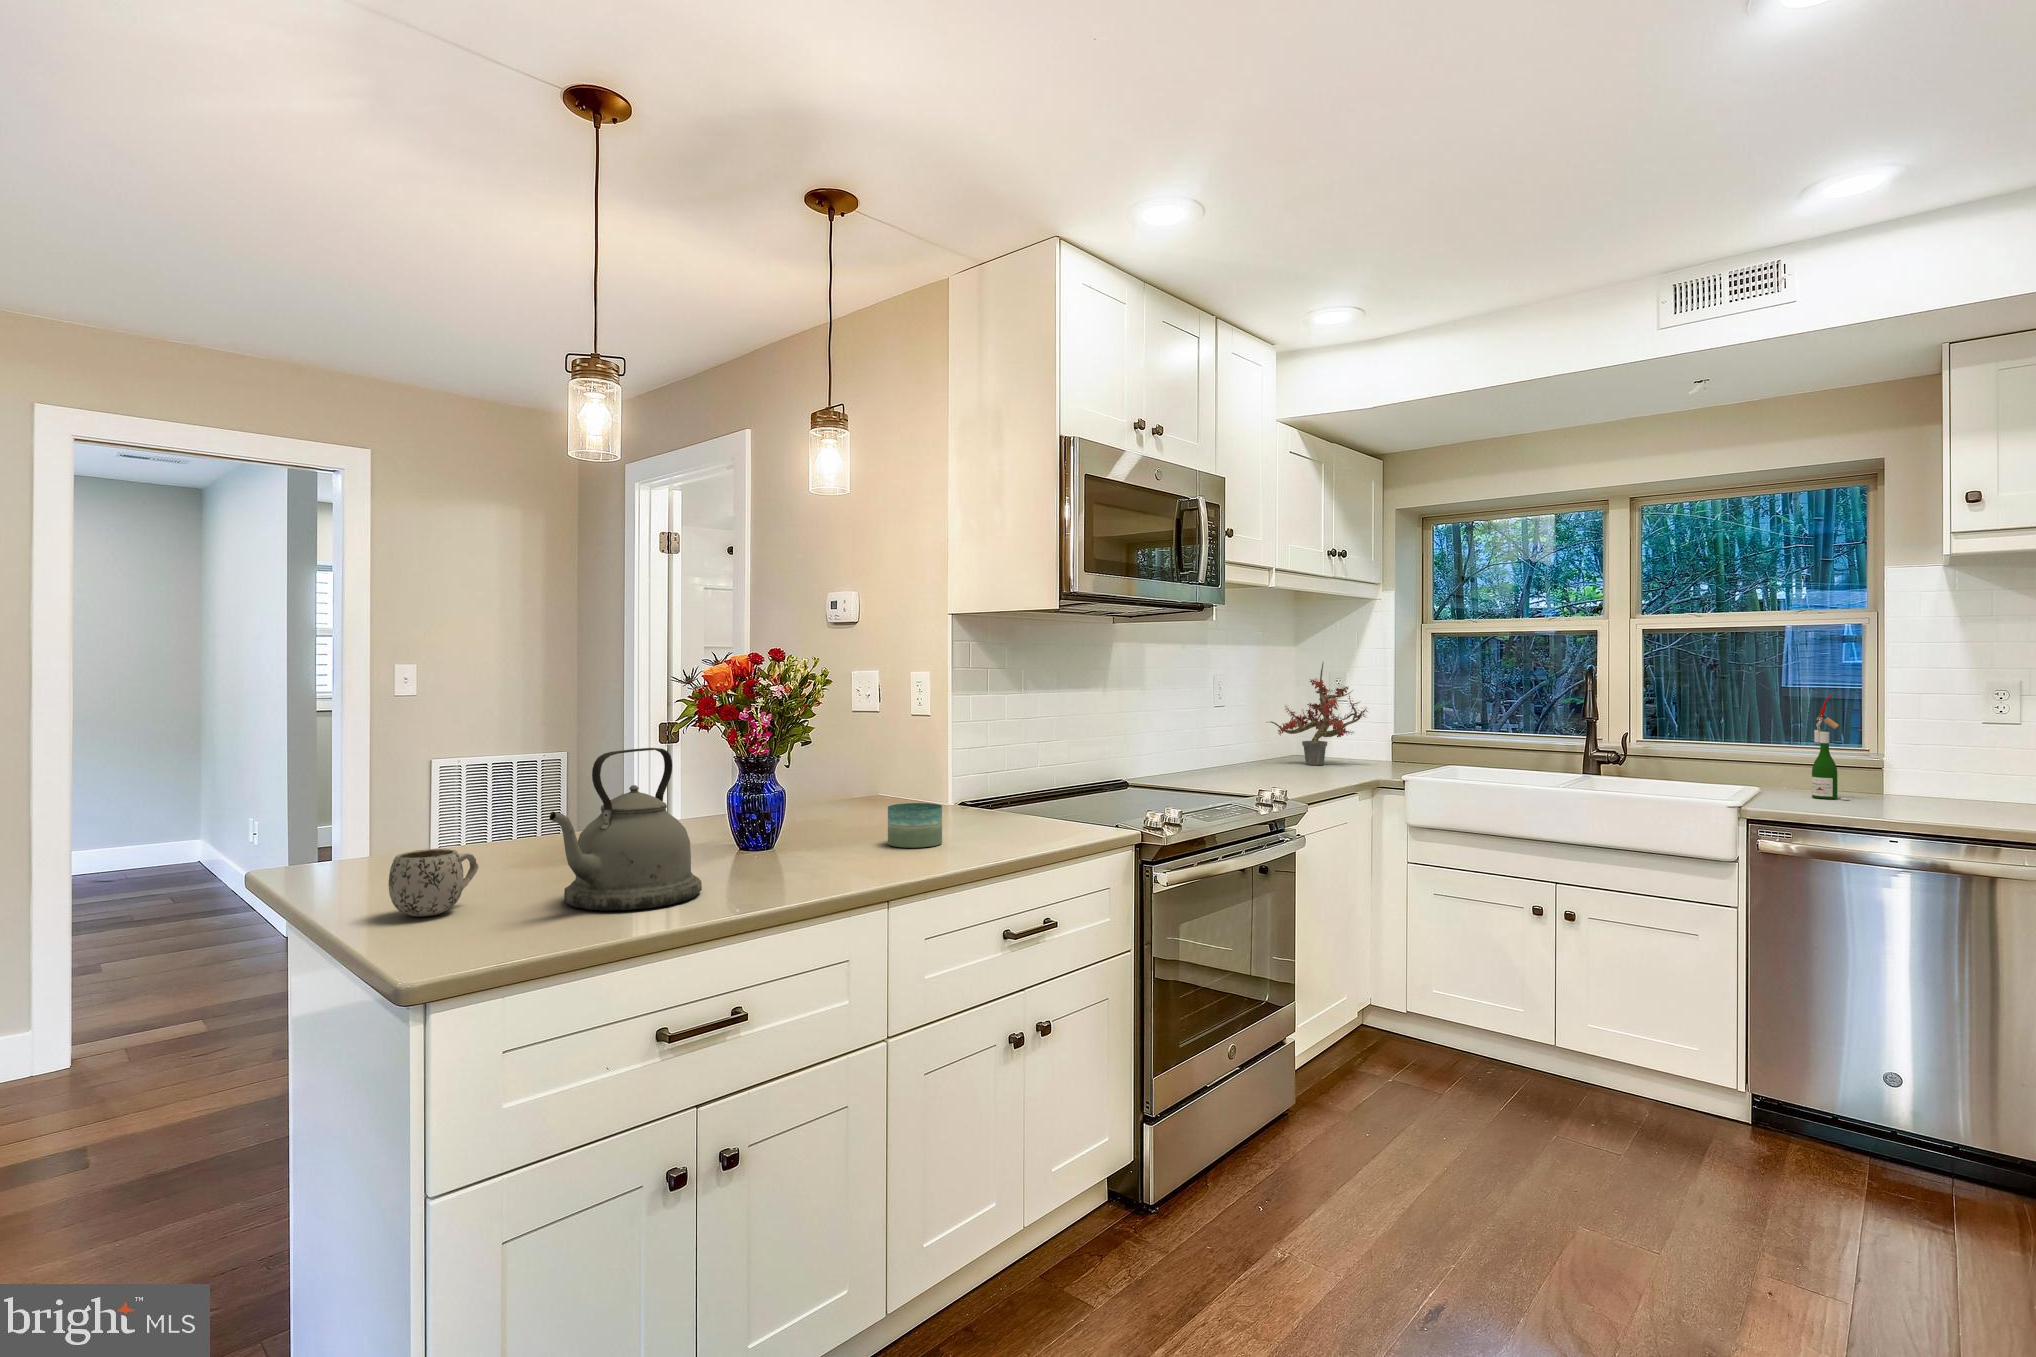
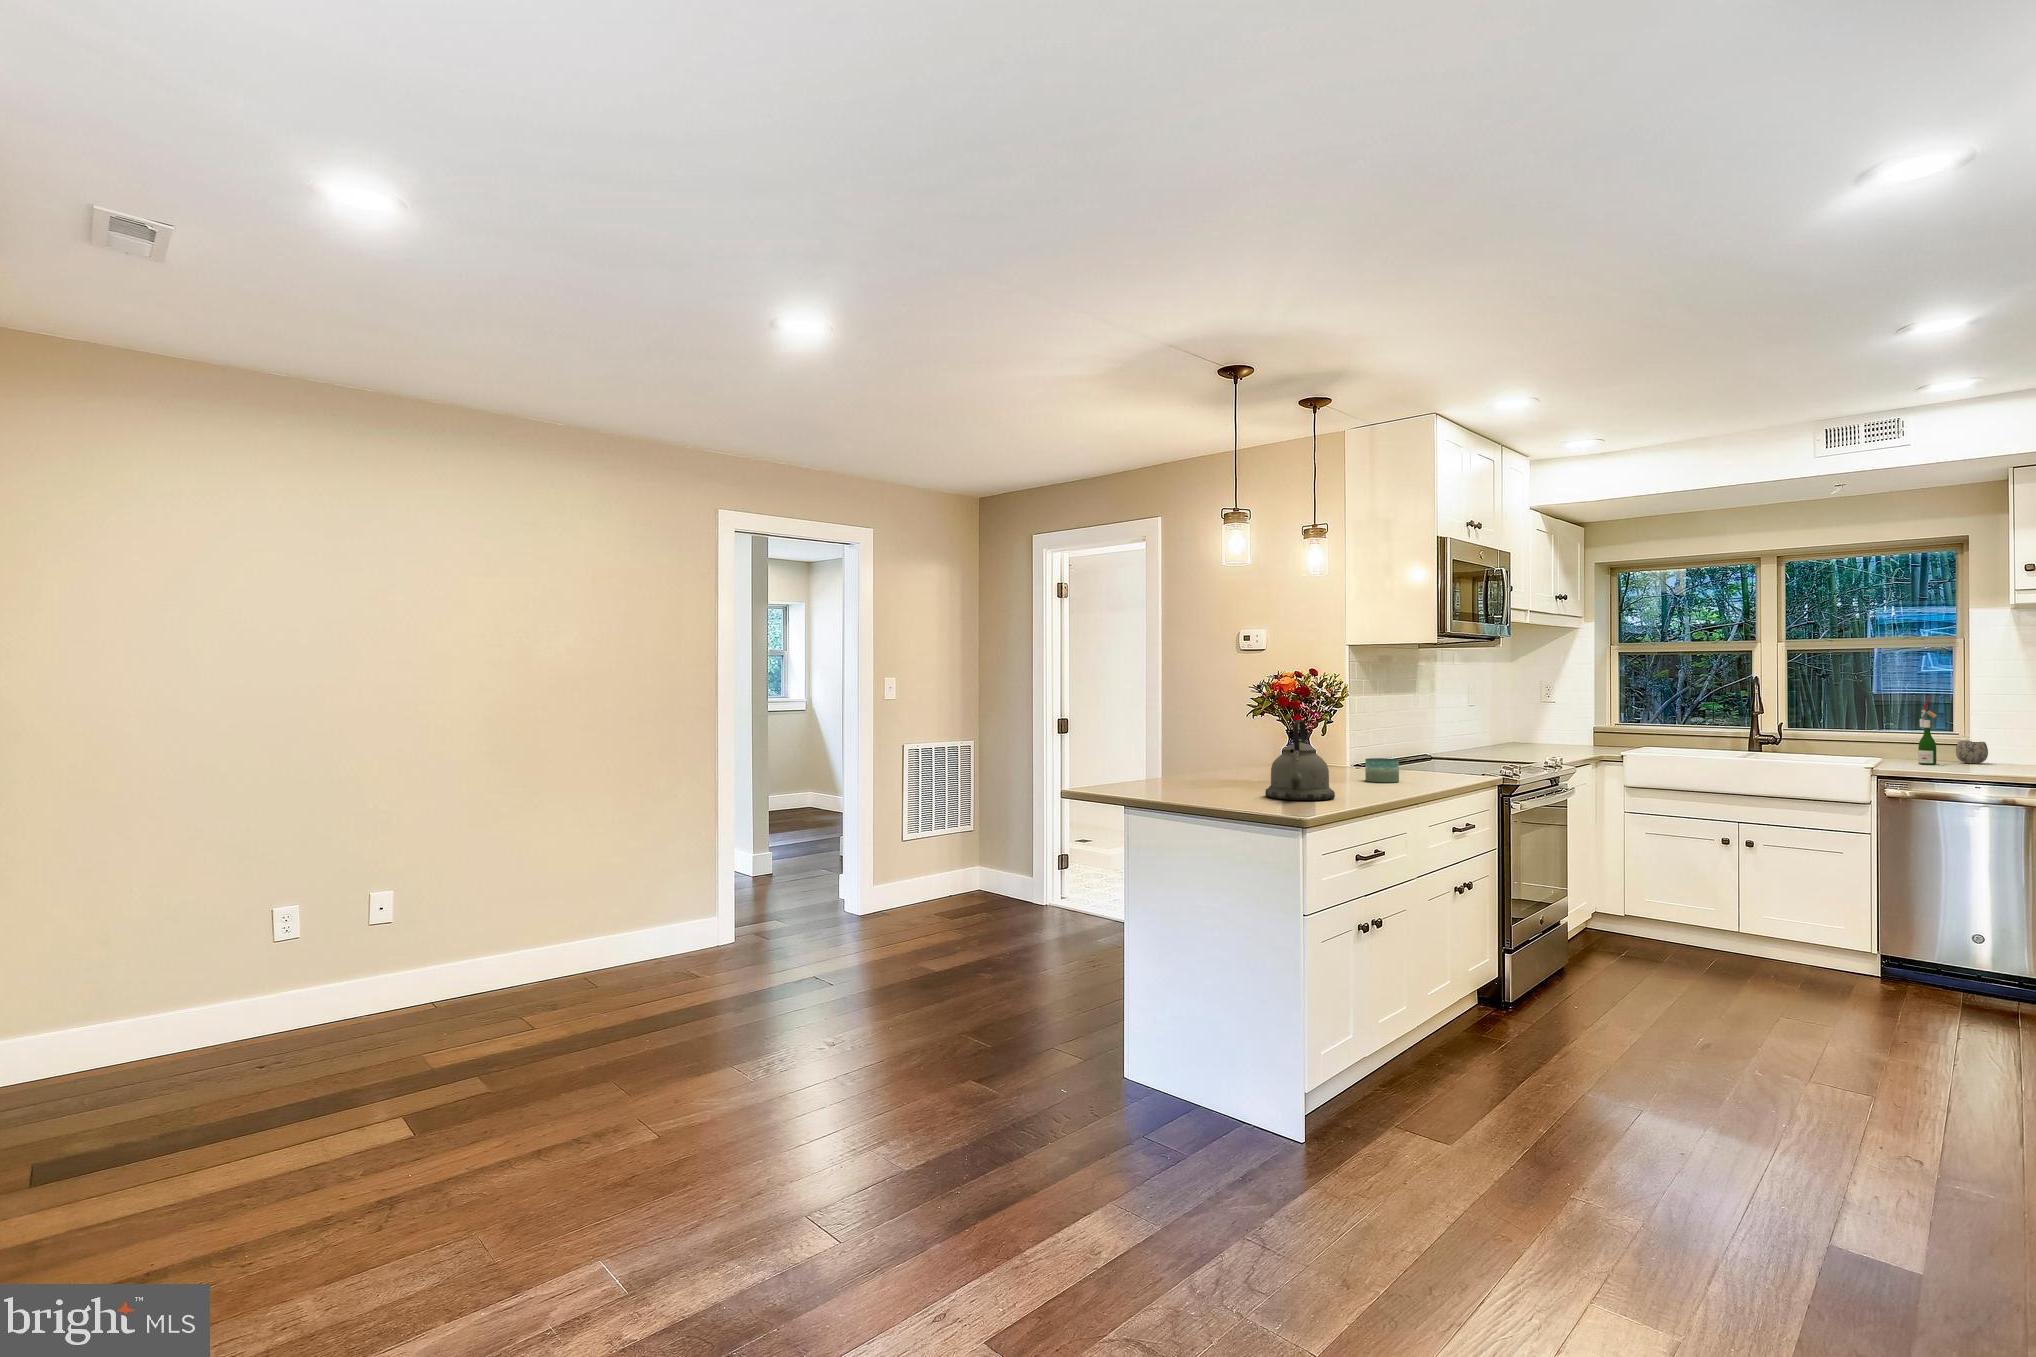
potted plant: present [1270,662,1368,765] -> none [1504,673,1583,748]
mug: present [388,849,478,916] -> present [1956,741,1988,764]

